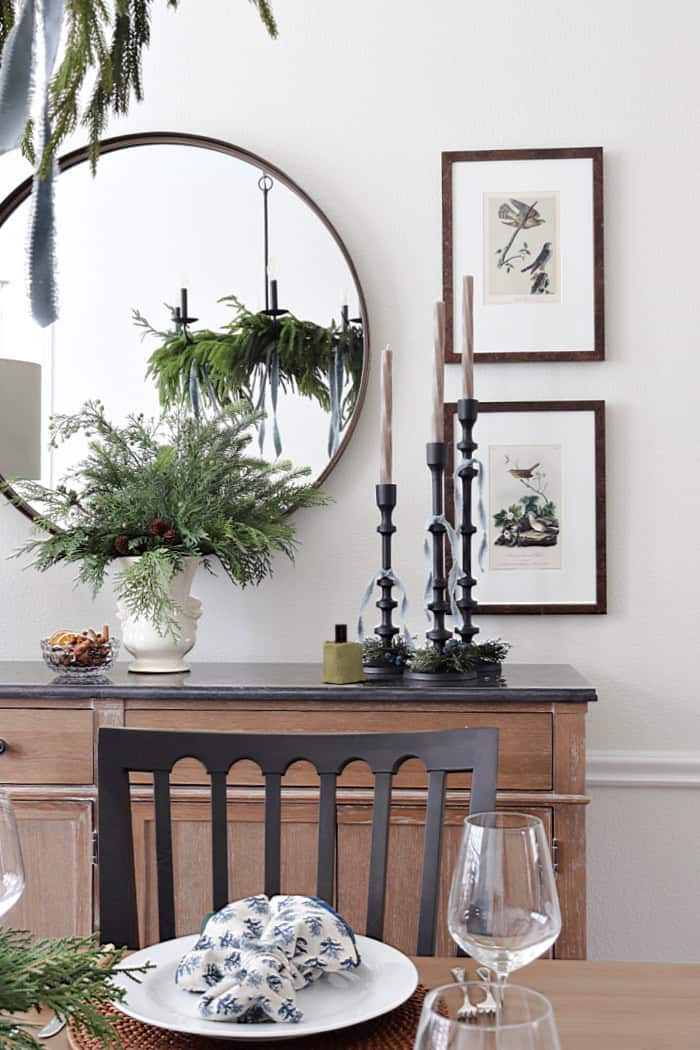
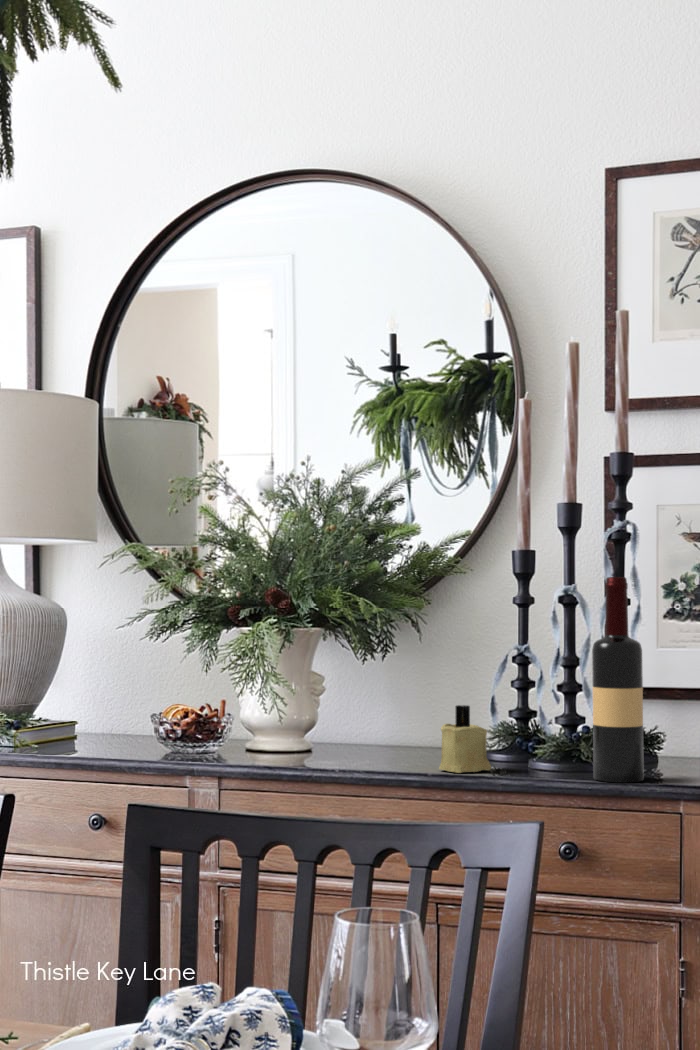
wine bottle: none [458,508,502,685] -> present [592,577,644,782]

